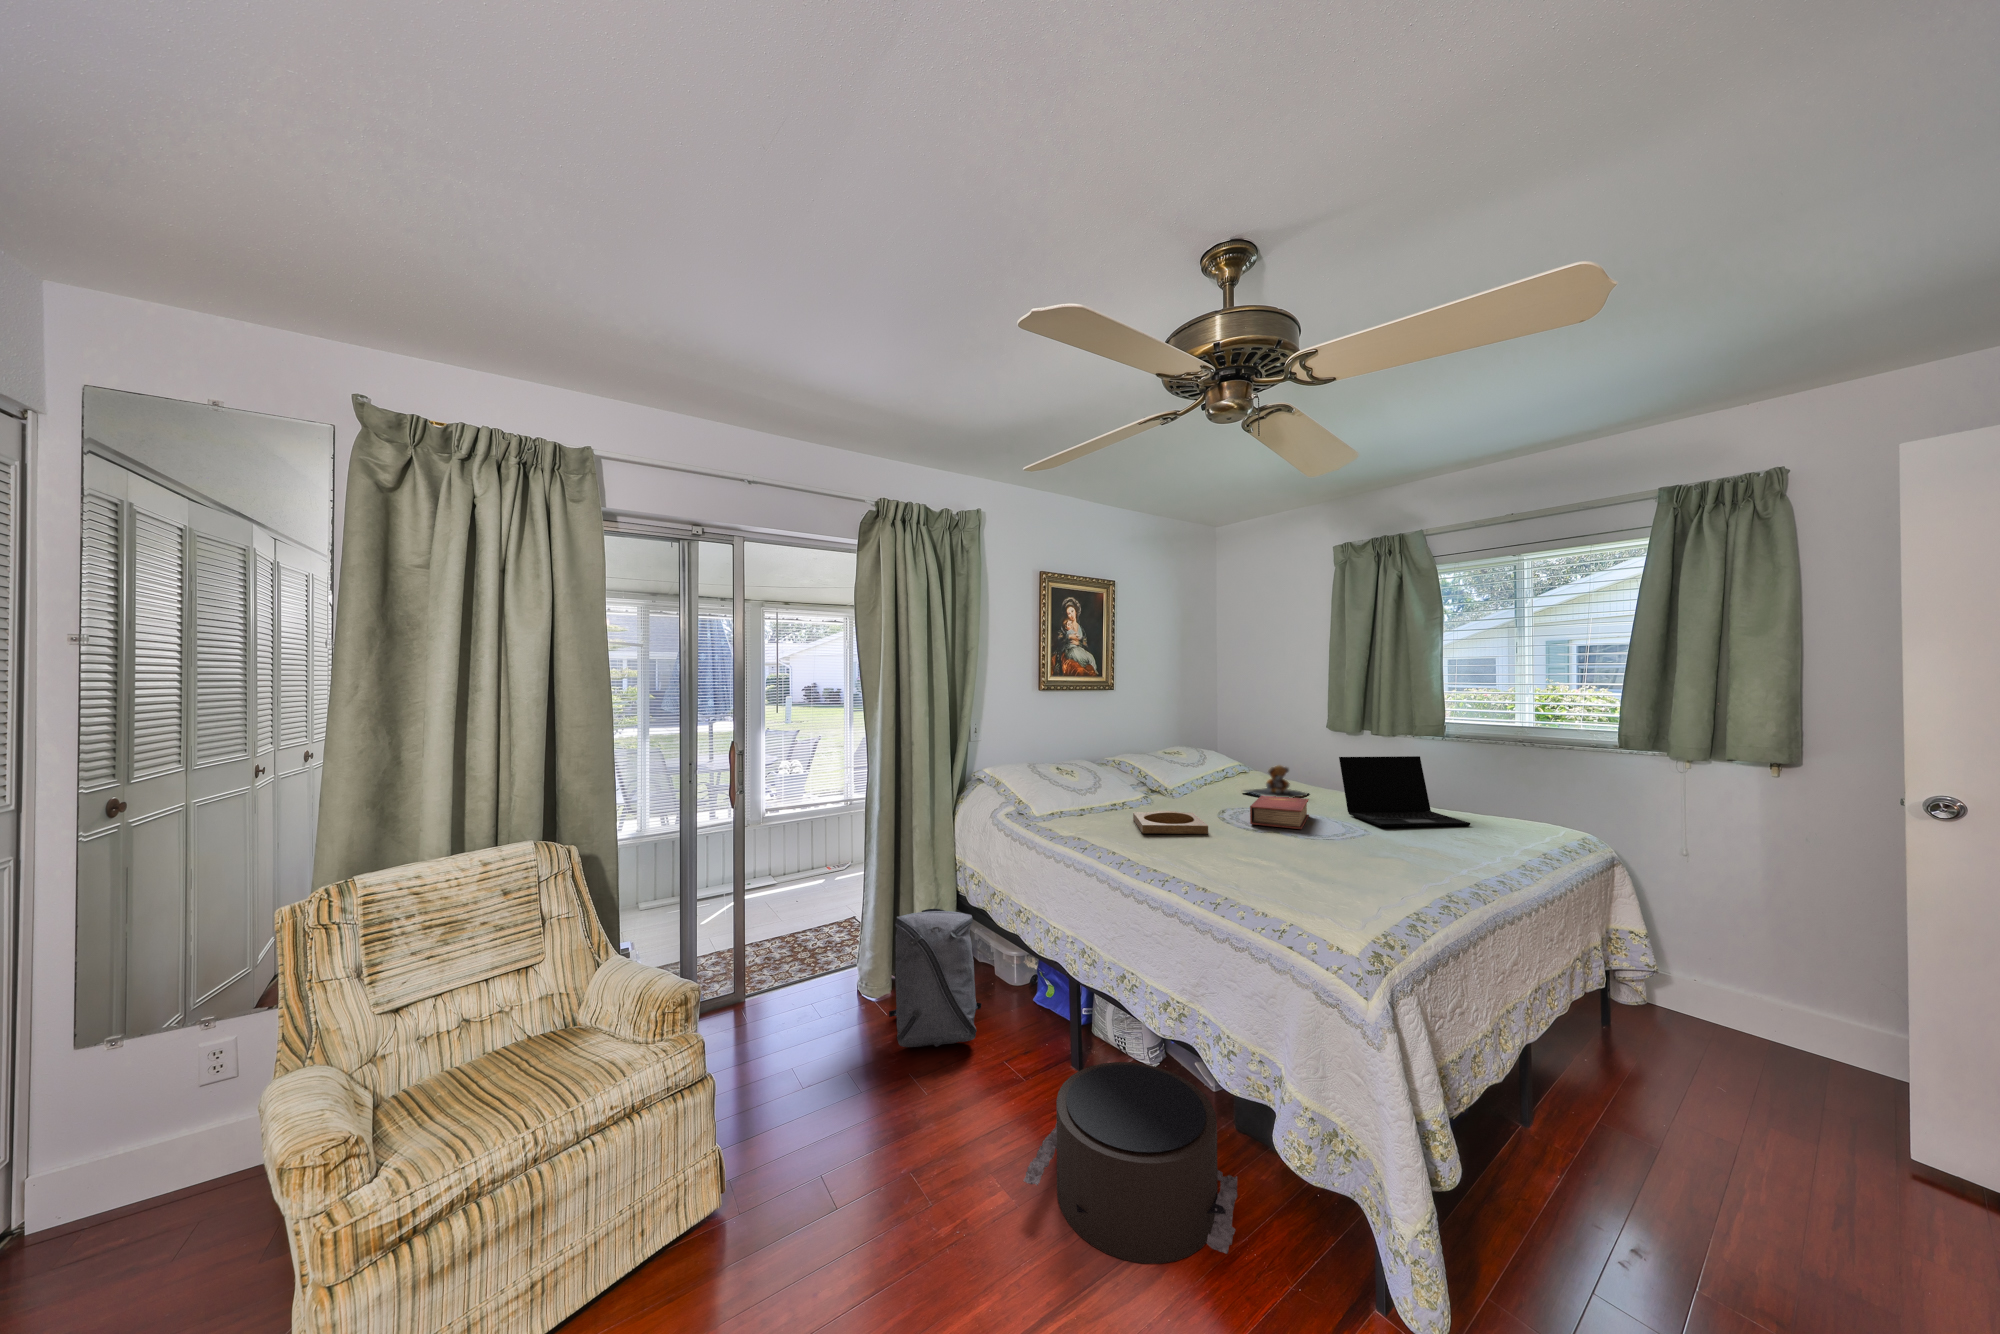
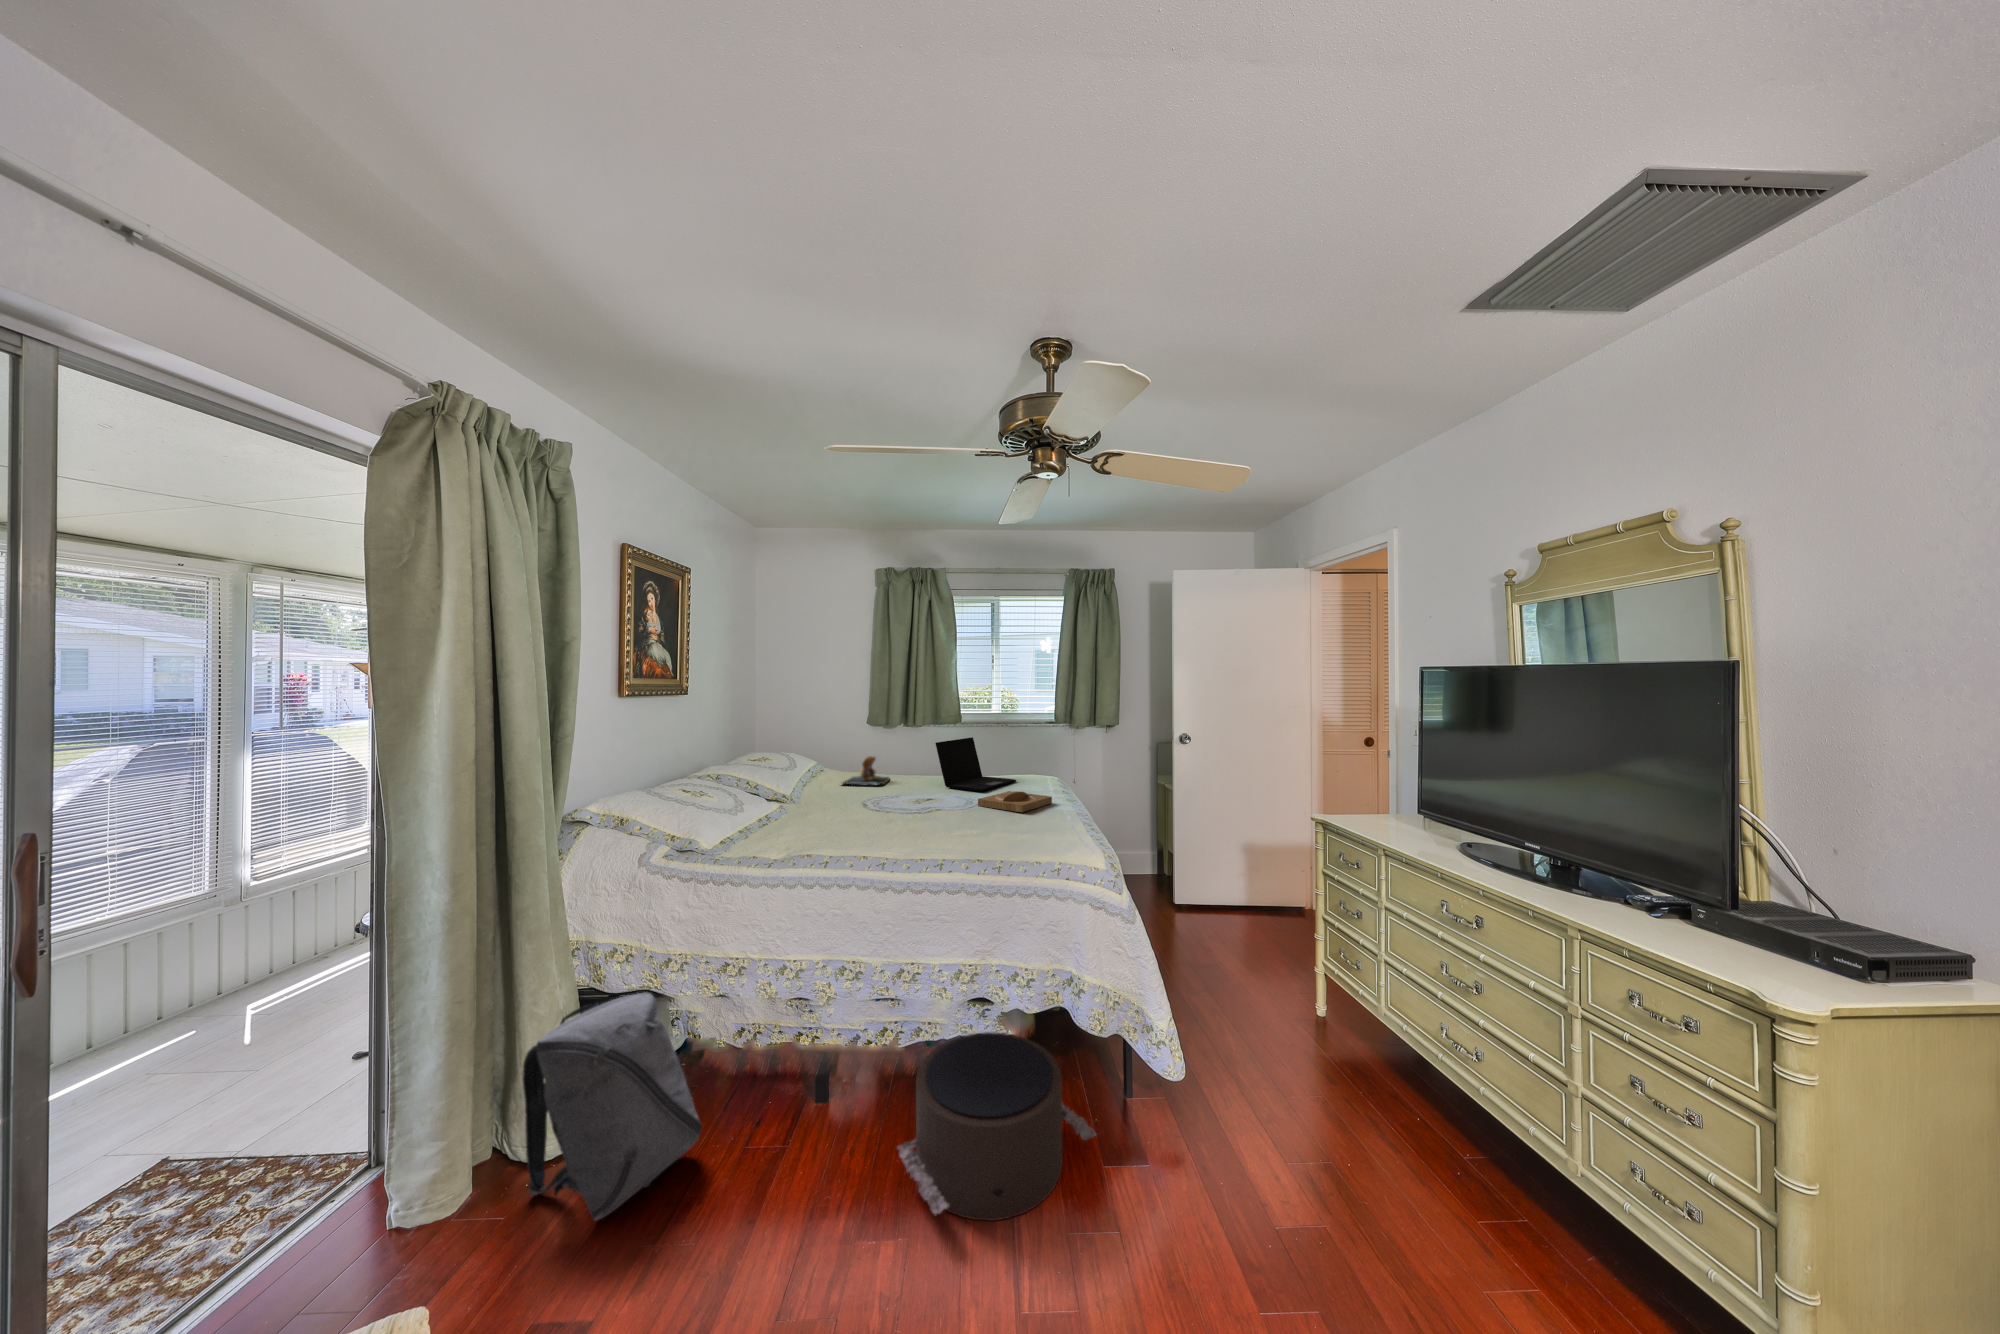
book: present [1250,795,1309,829] -> none [887,779,943,807]
tray: present [1133,811,1208,834] -> present [978,791,1052,812]

